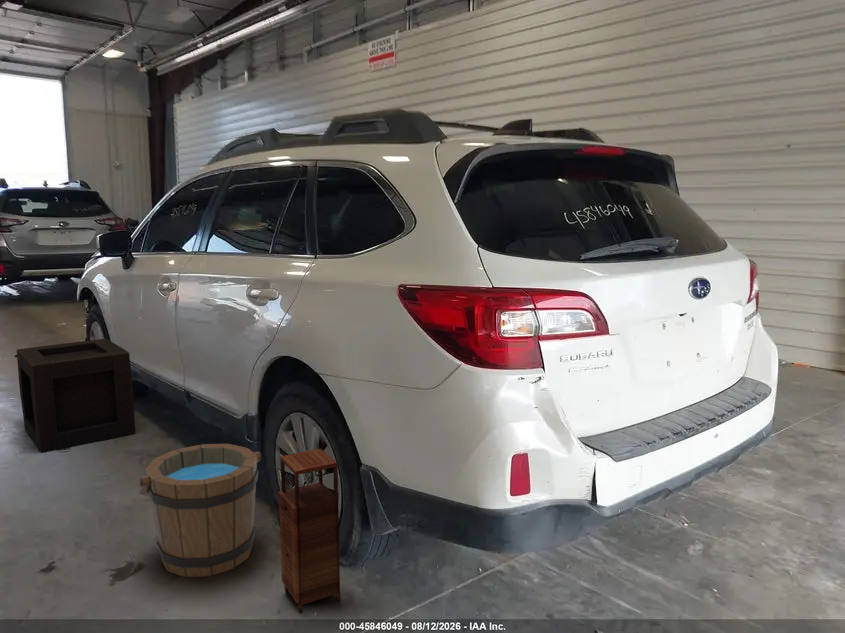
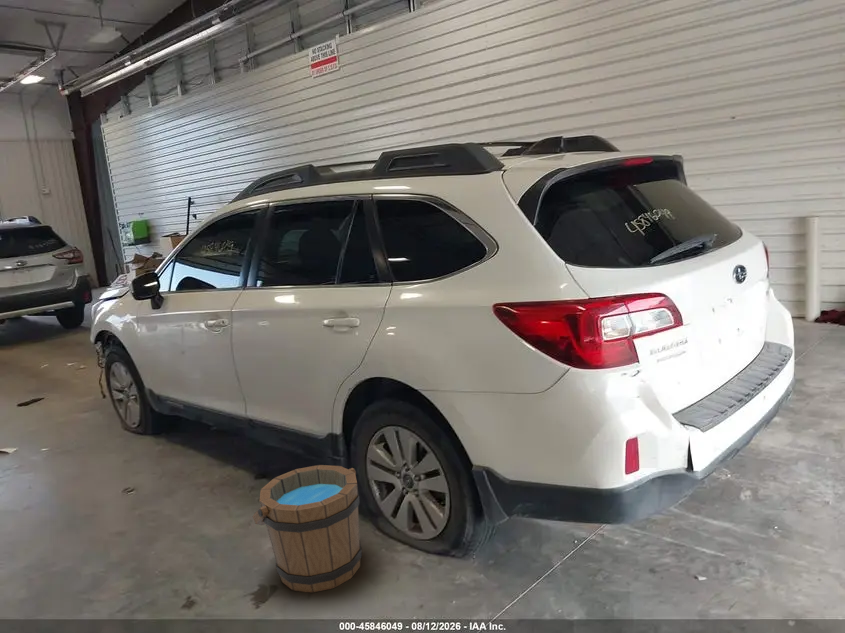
wooden crate: present [17,339,135,453] -> none [55,380,186,501]
storage cabinet: present [279,449,340,613] -> none [395,457,463,606]

